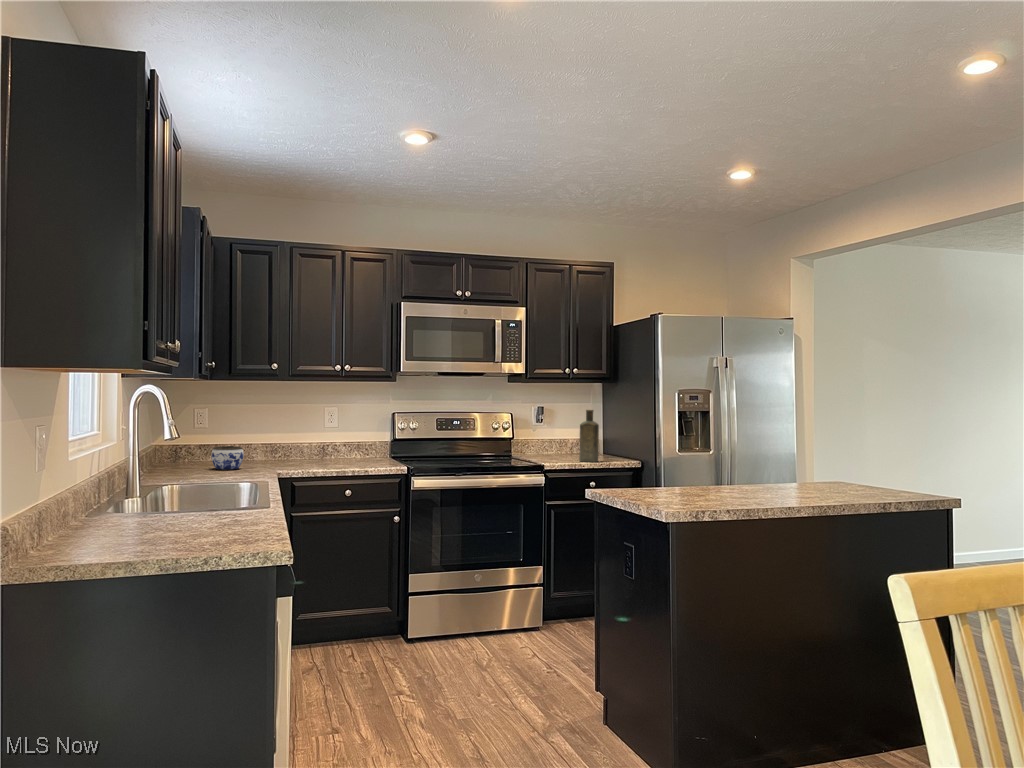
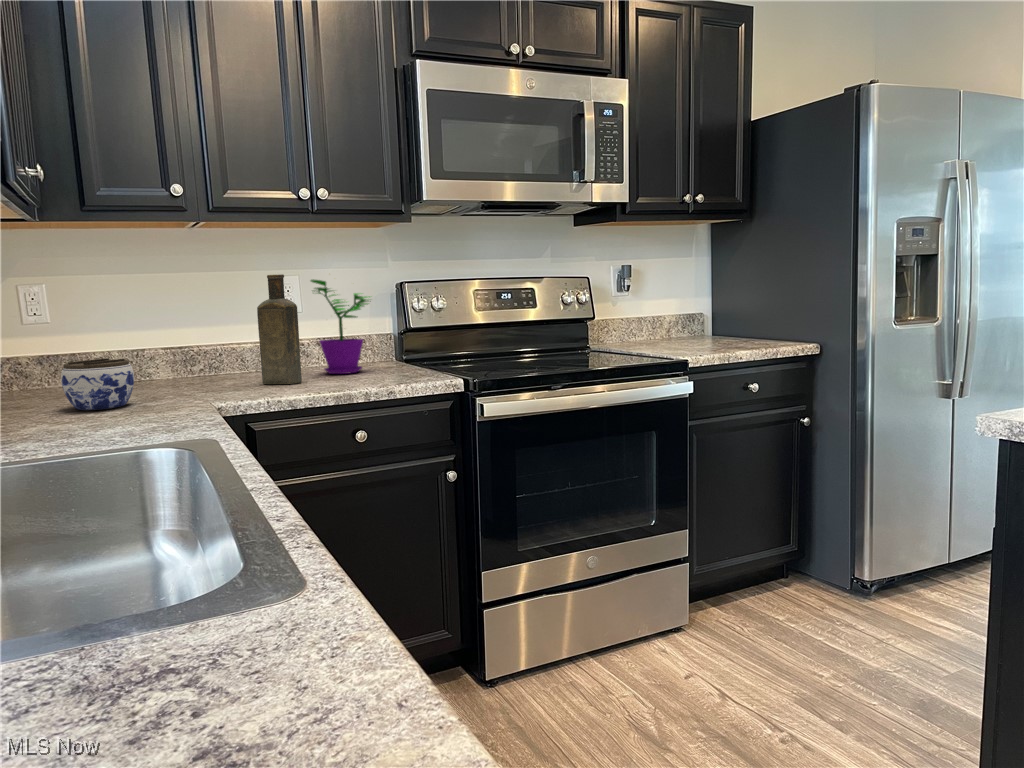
flower pot: none [338,408,372,462] -> present [311,279,370,374]
bottle: present [579,410,599,462] -> present [257,274,302,384]

